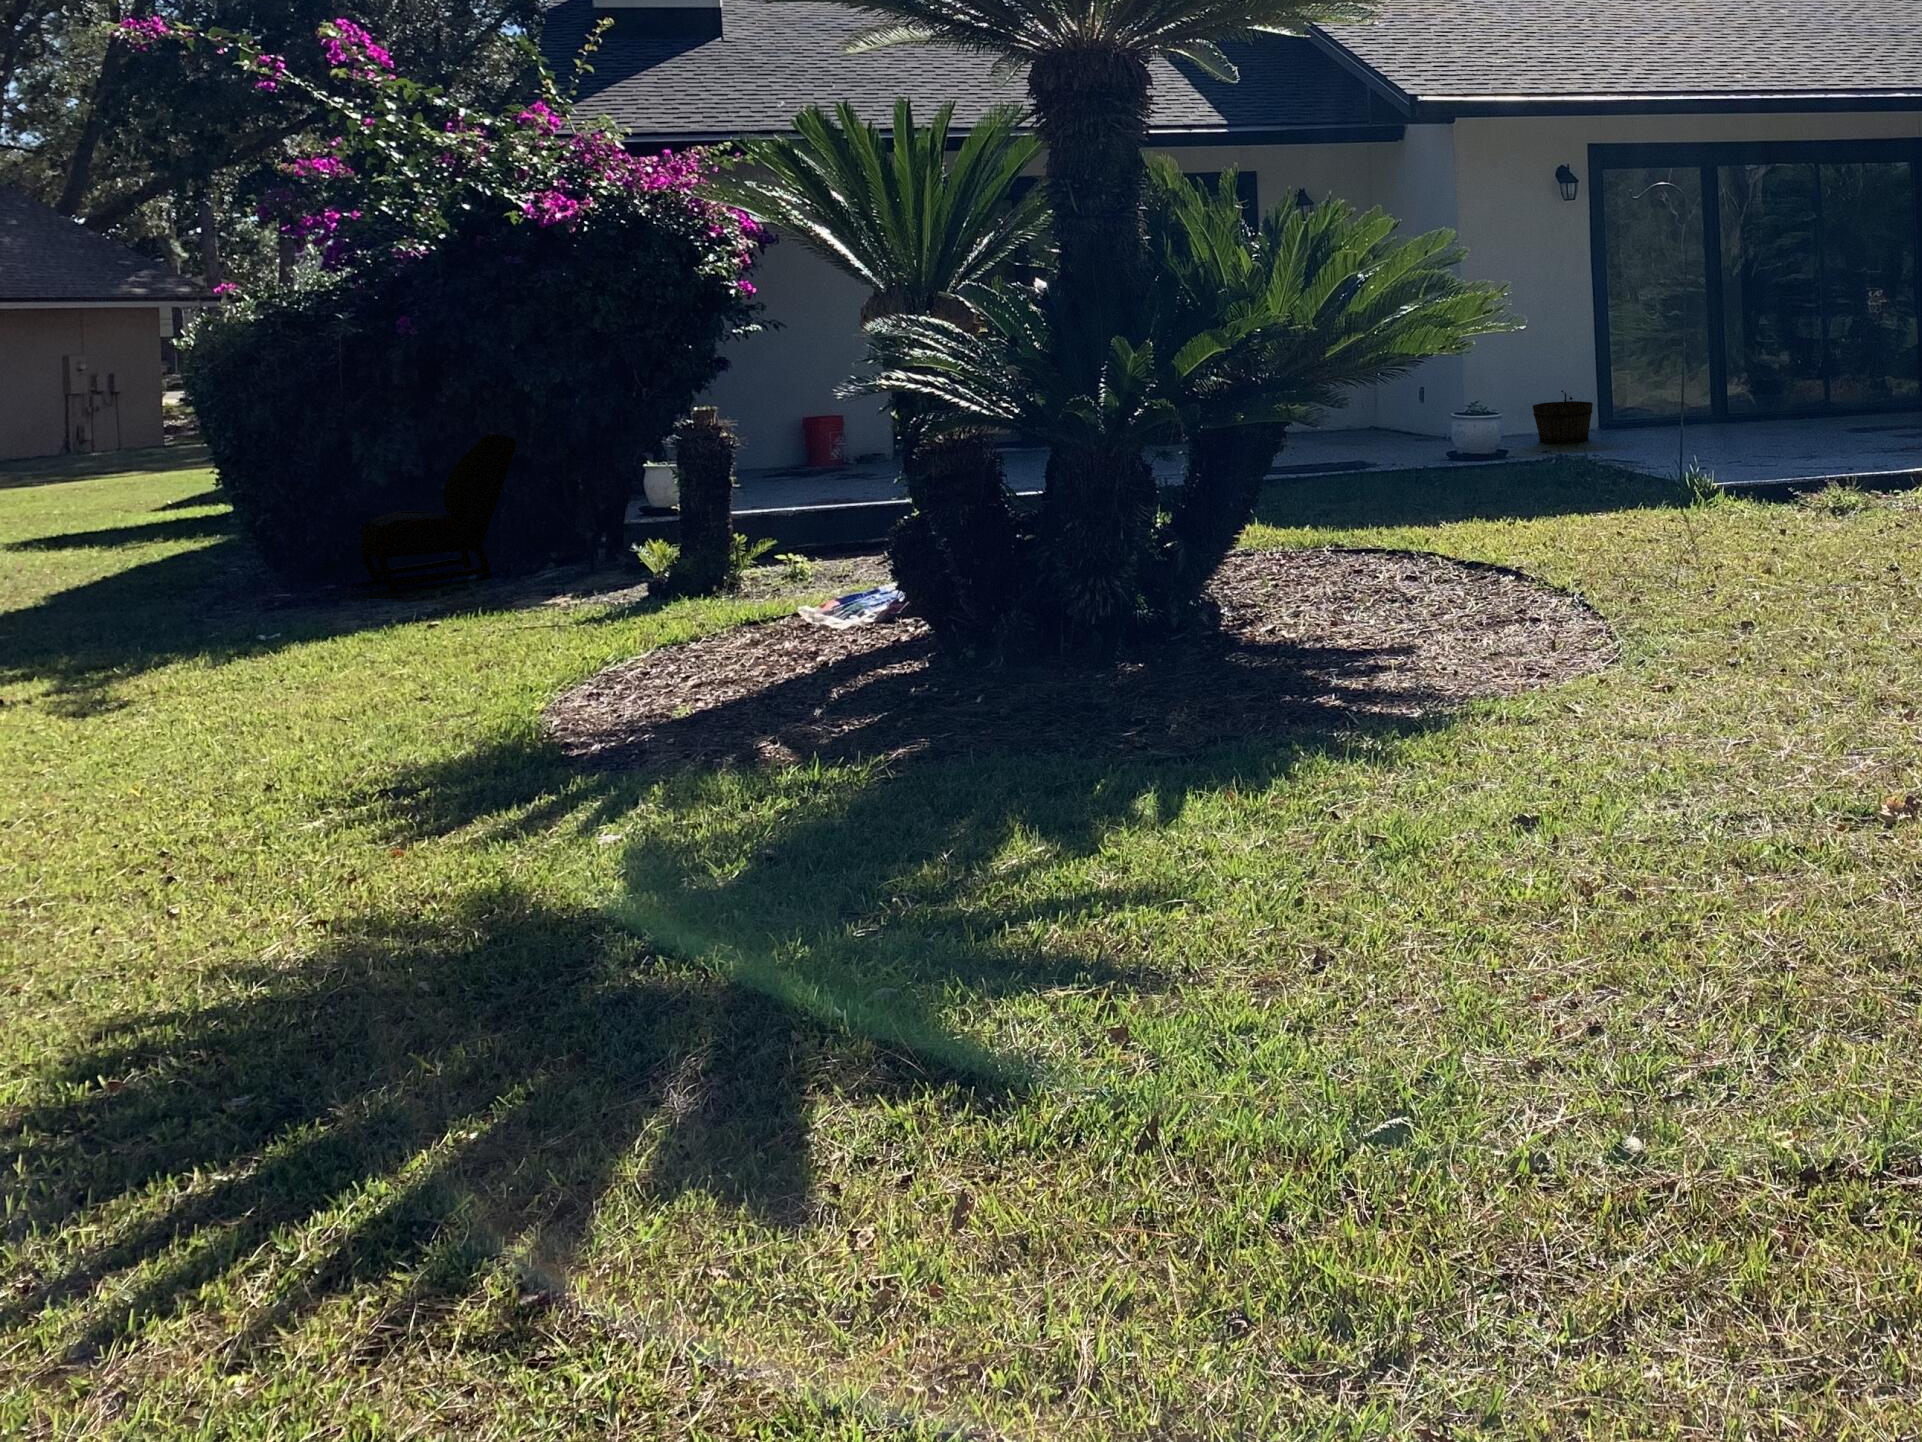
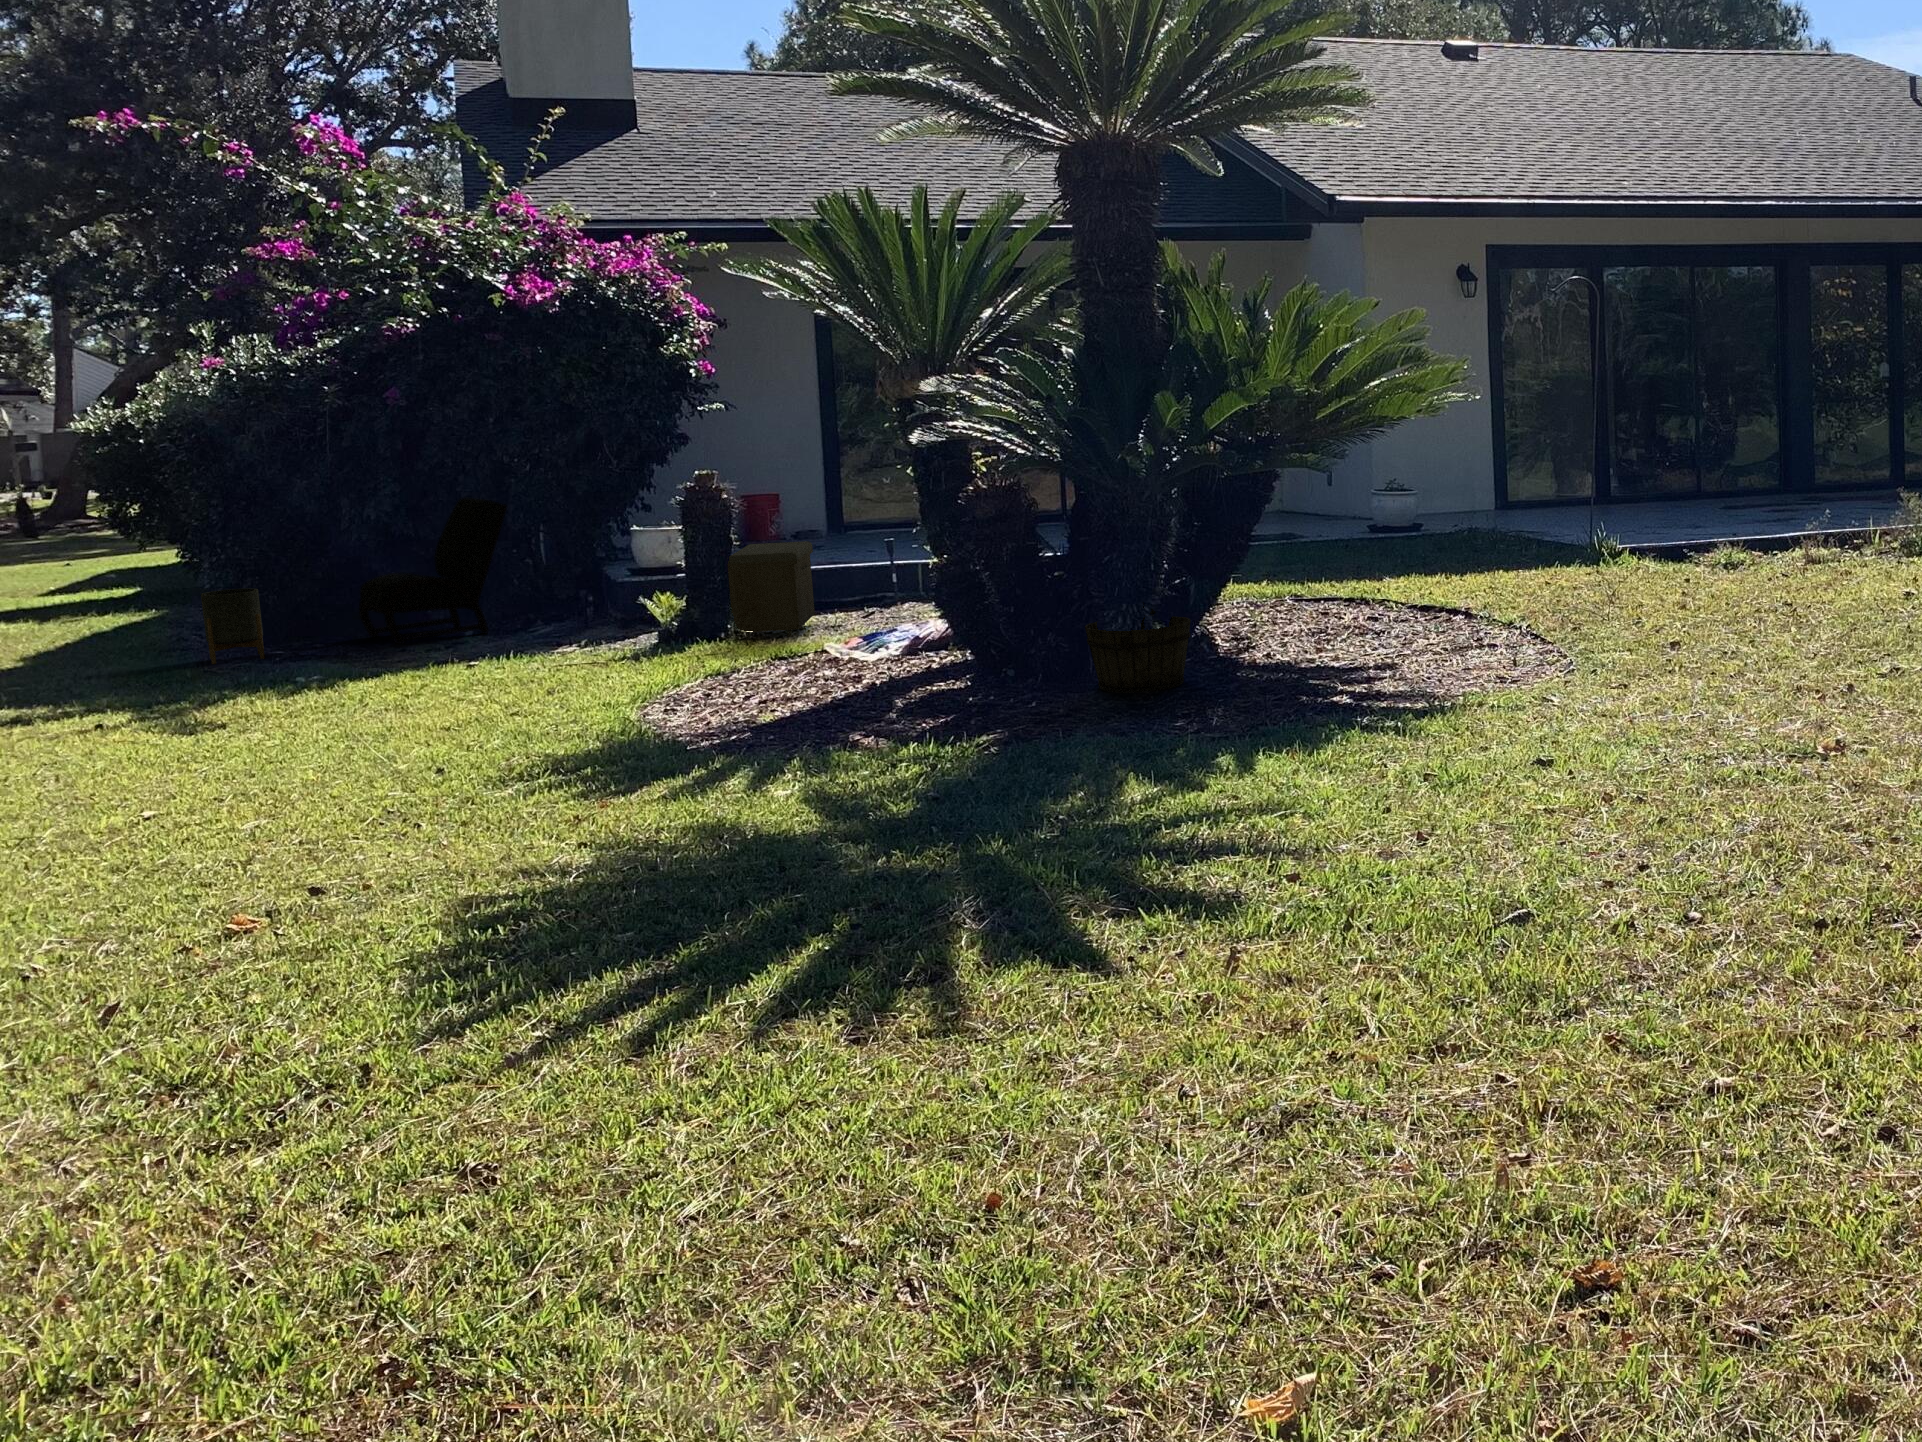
wooden bucket: present [1533,391,1593,444] -> present [1085,602,1191,693]
storage bench: none [718,481,825,594] -> present [728,541,815,640]
planter: none [199,527,266,610] -> present [201,588,265,664]

